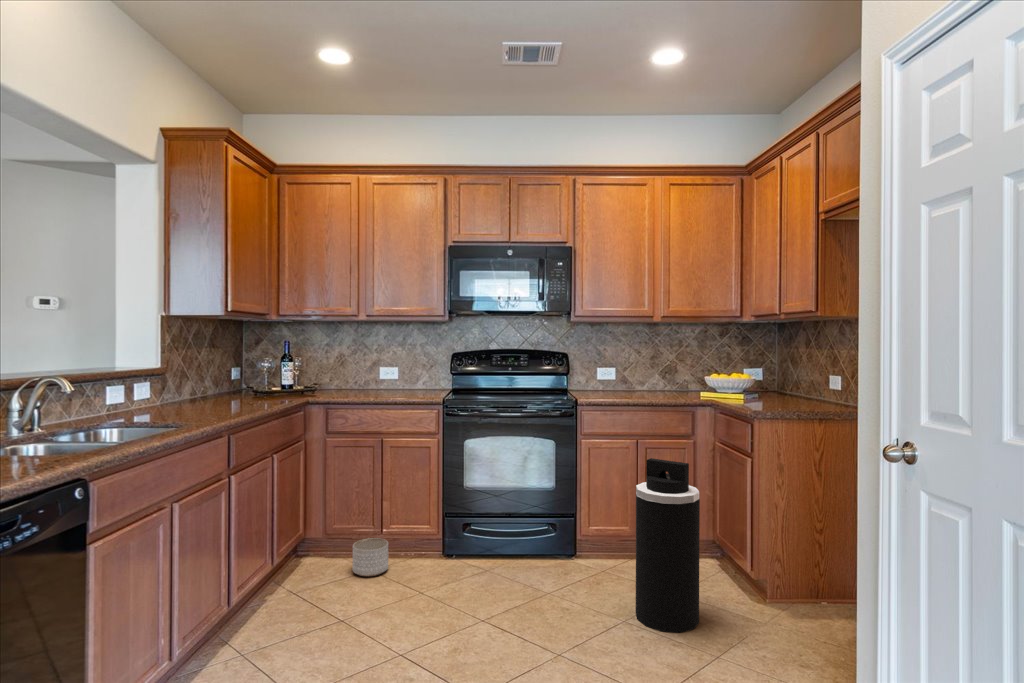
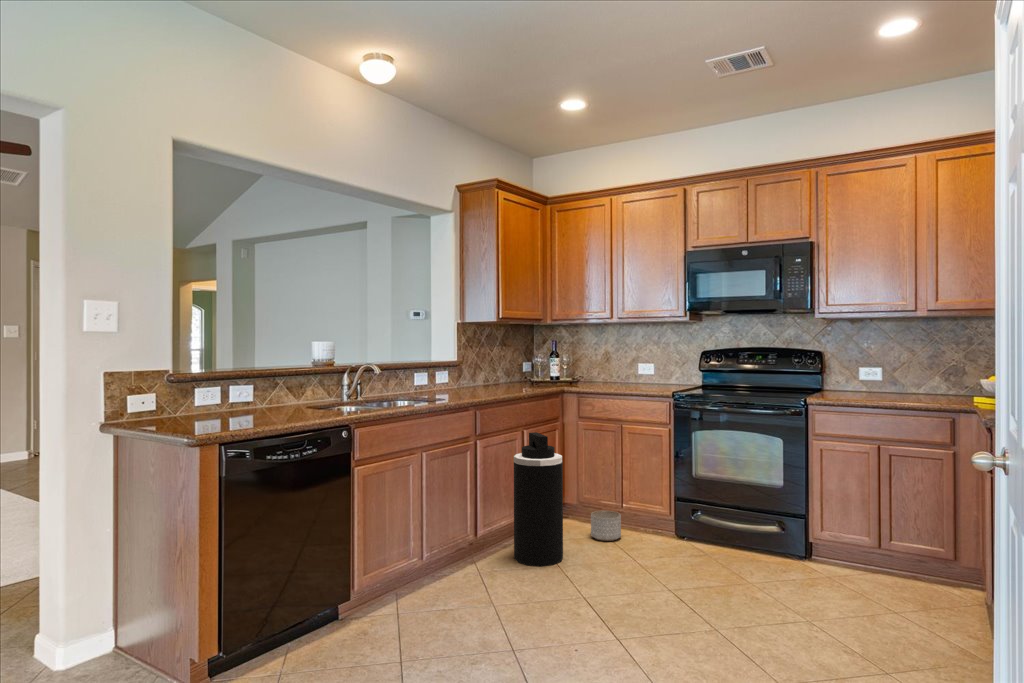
trash can: present [636,458,700,633] -> present [514,432,563,566]

